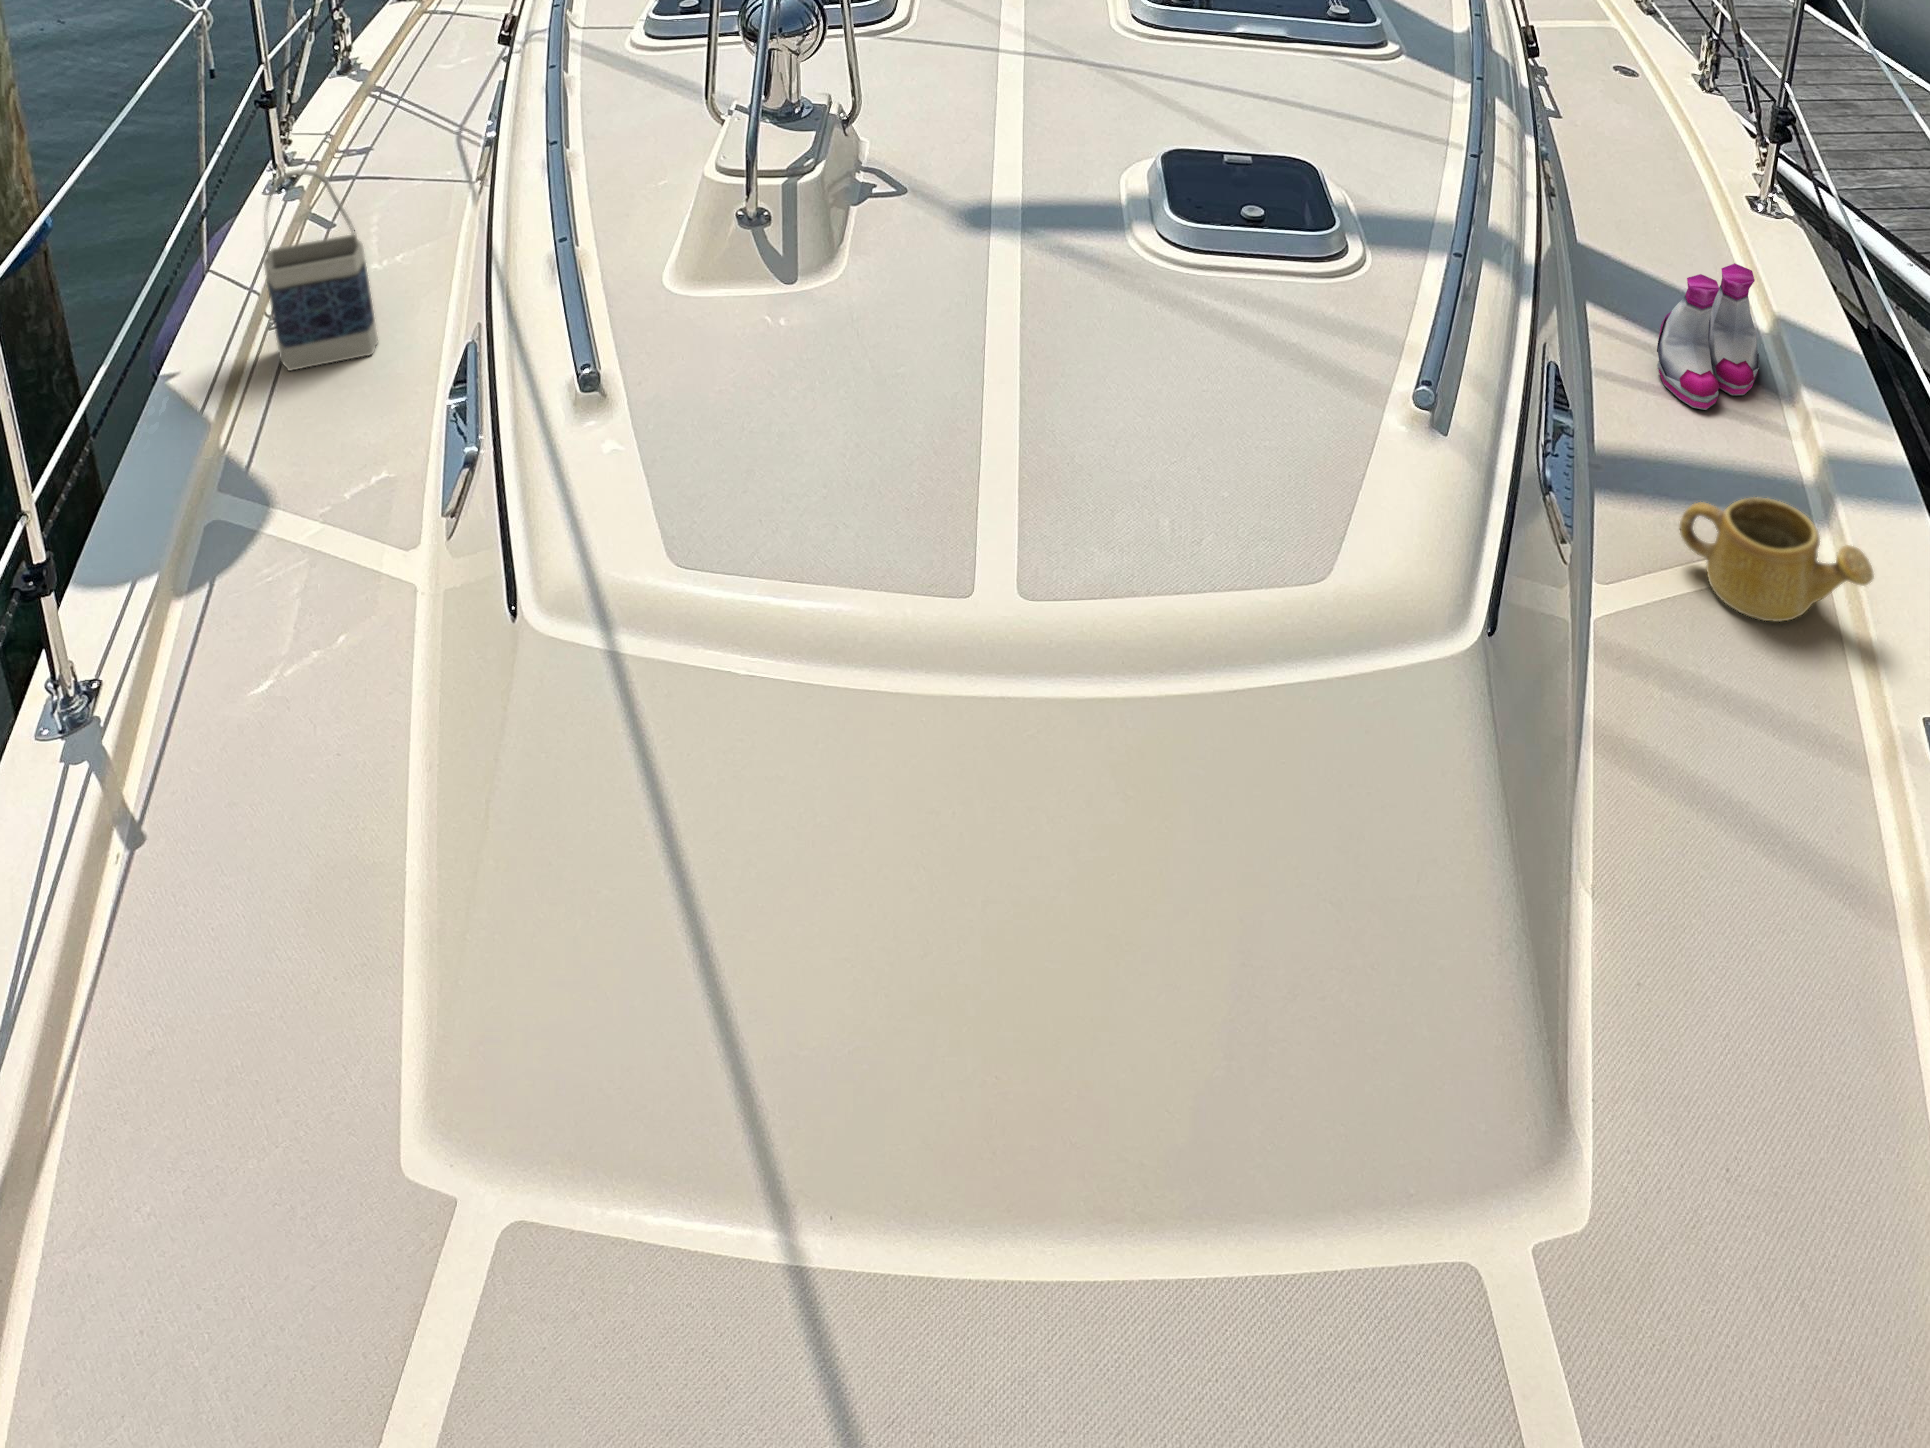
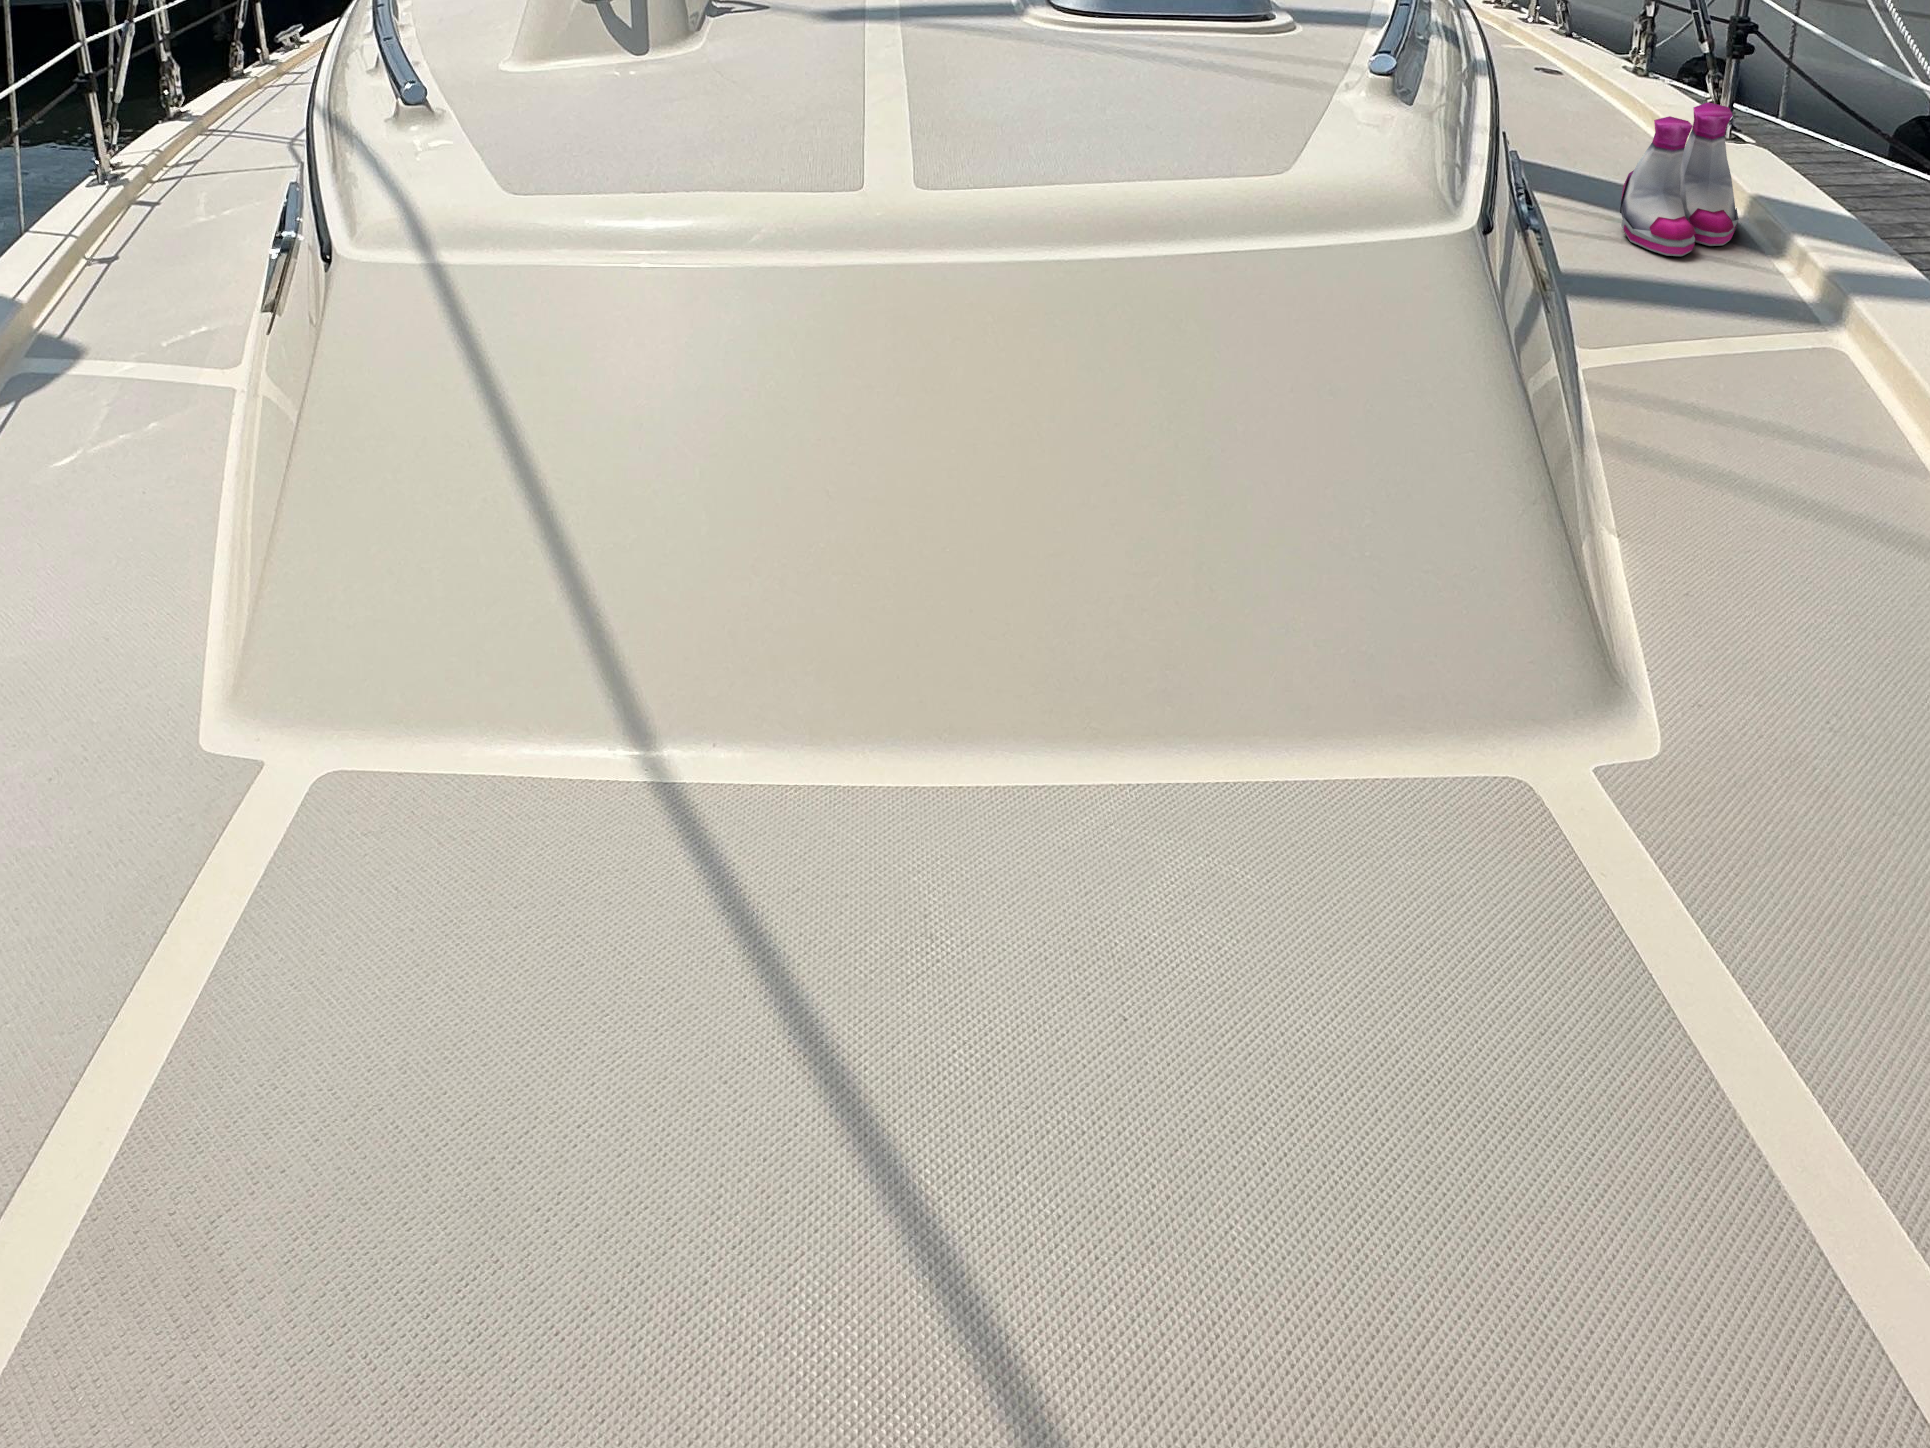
bag: present [264,169,378,370] -> none [84,50,213,281]
watering can: present [1680,497,1874,621] -> none [1670,275,1908,401]

